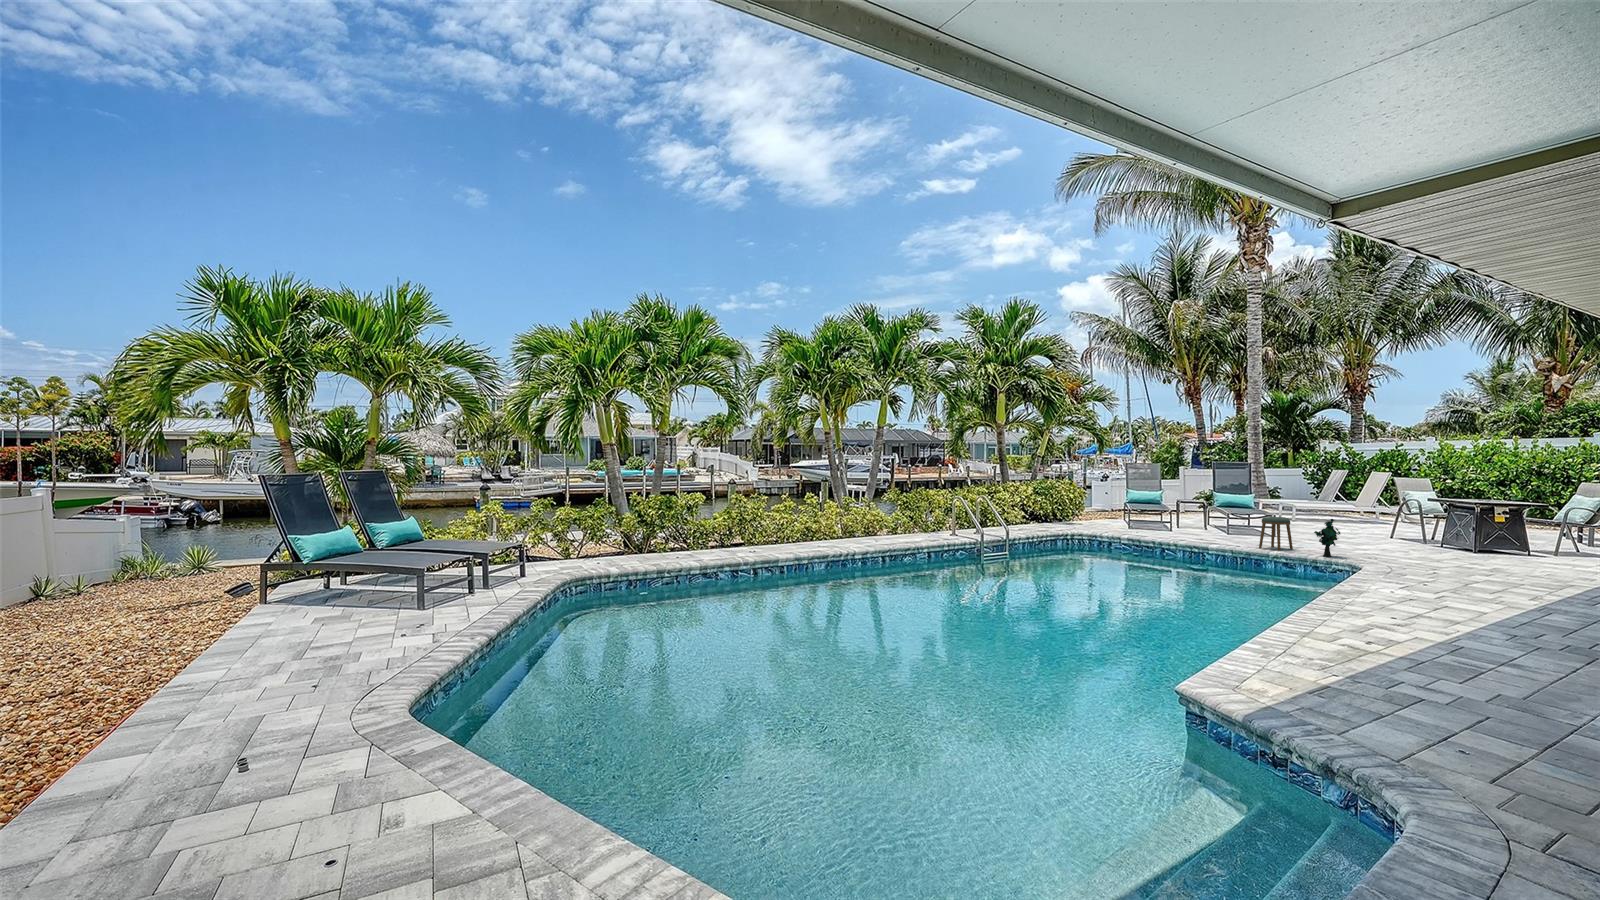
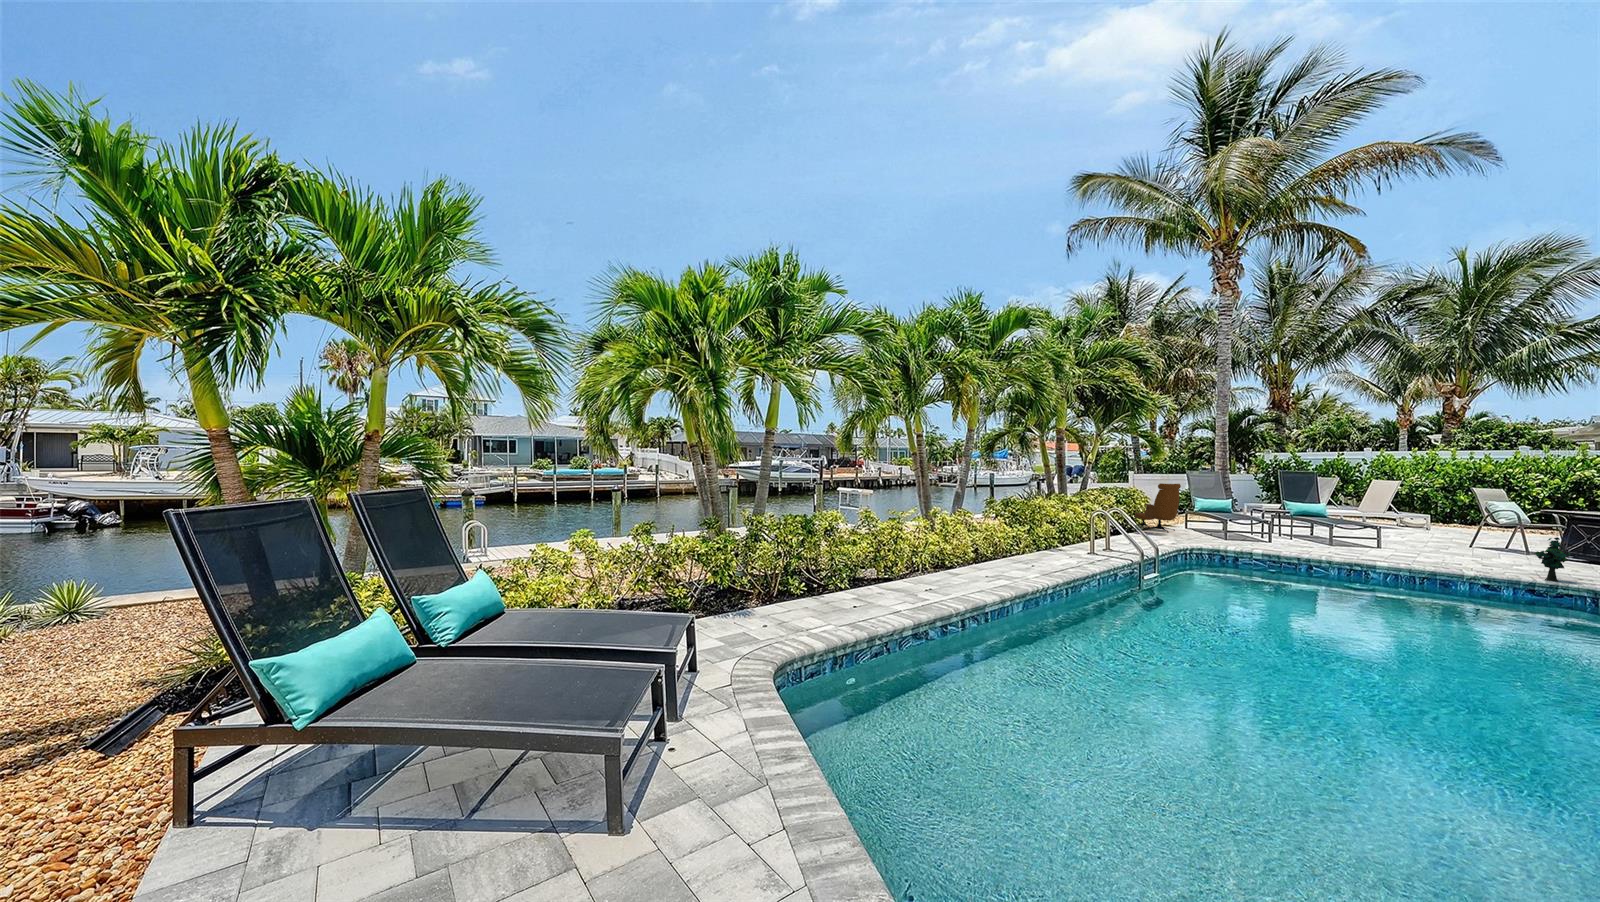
lounge chair: none [1069,478,1101,524] -> present [1134,483,1181,532]
stool: present [1259,517,1293,551] -> none [1440,532,1480,571]

